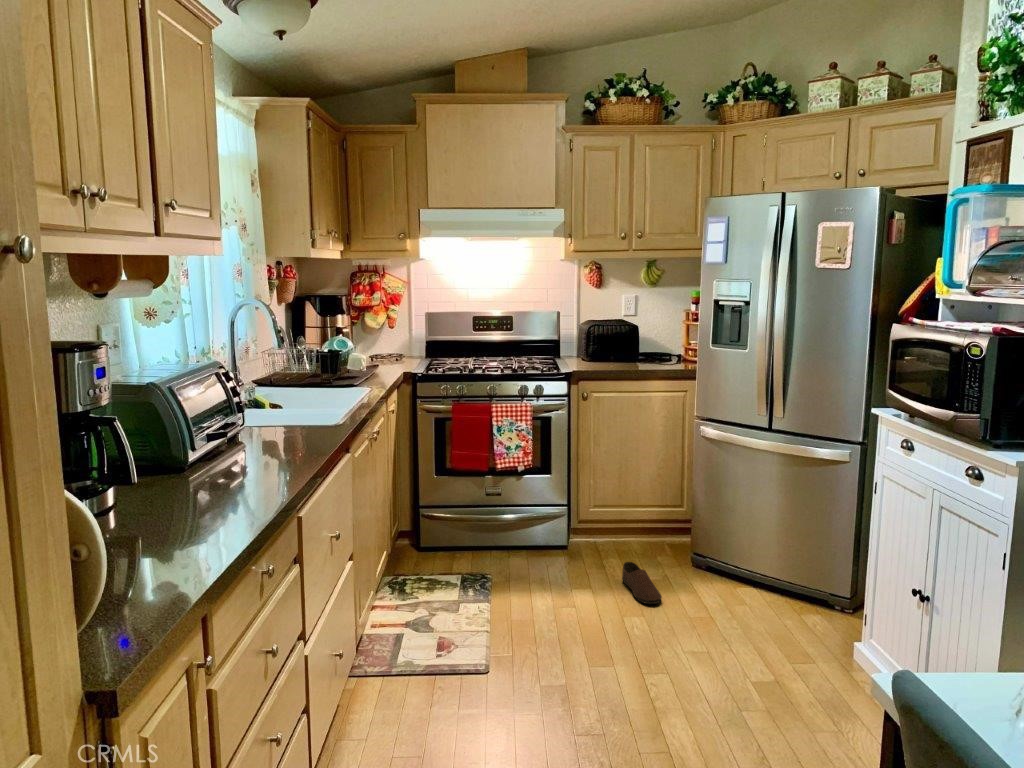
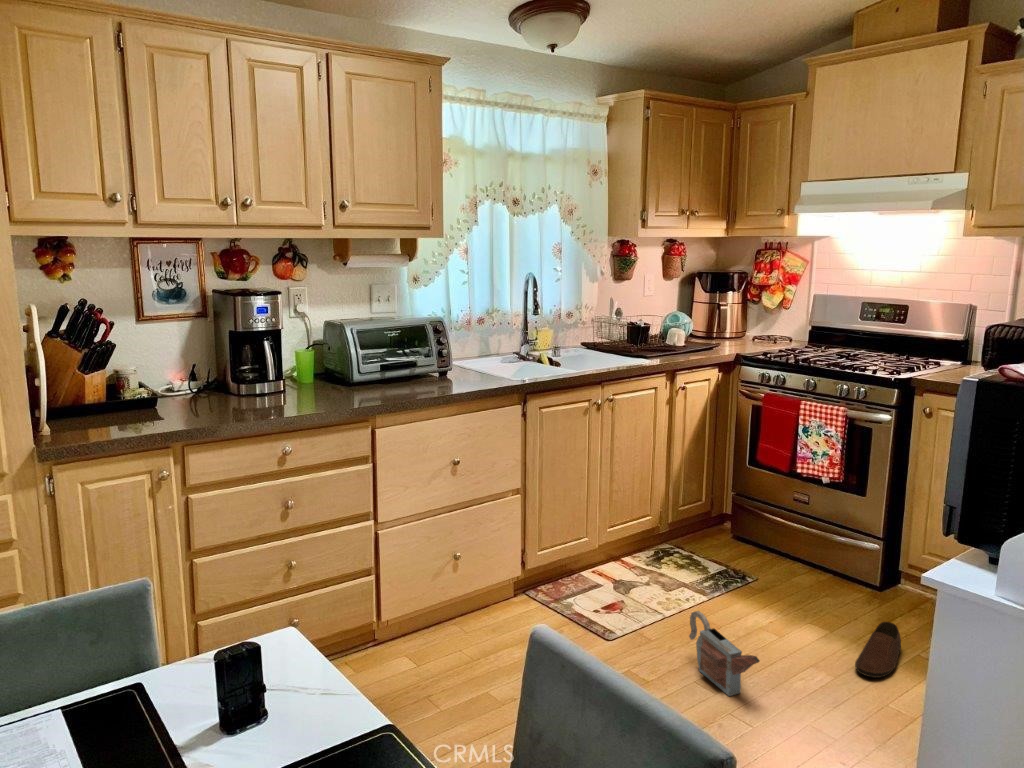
watering can: none [556,602,654,662] -> present [689,611,760,696]

